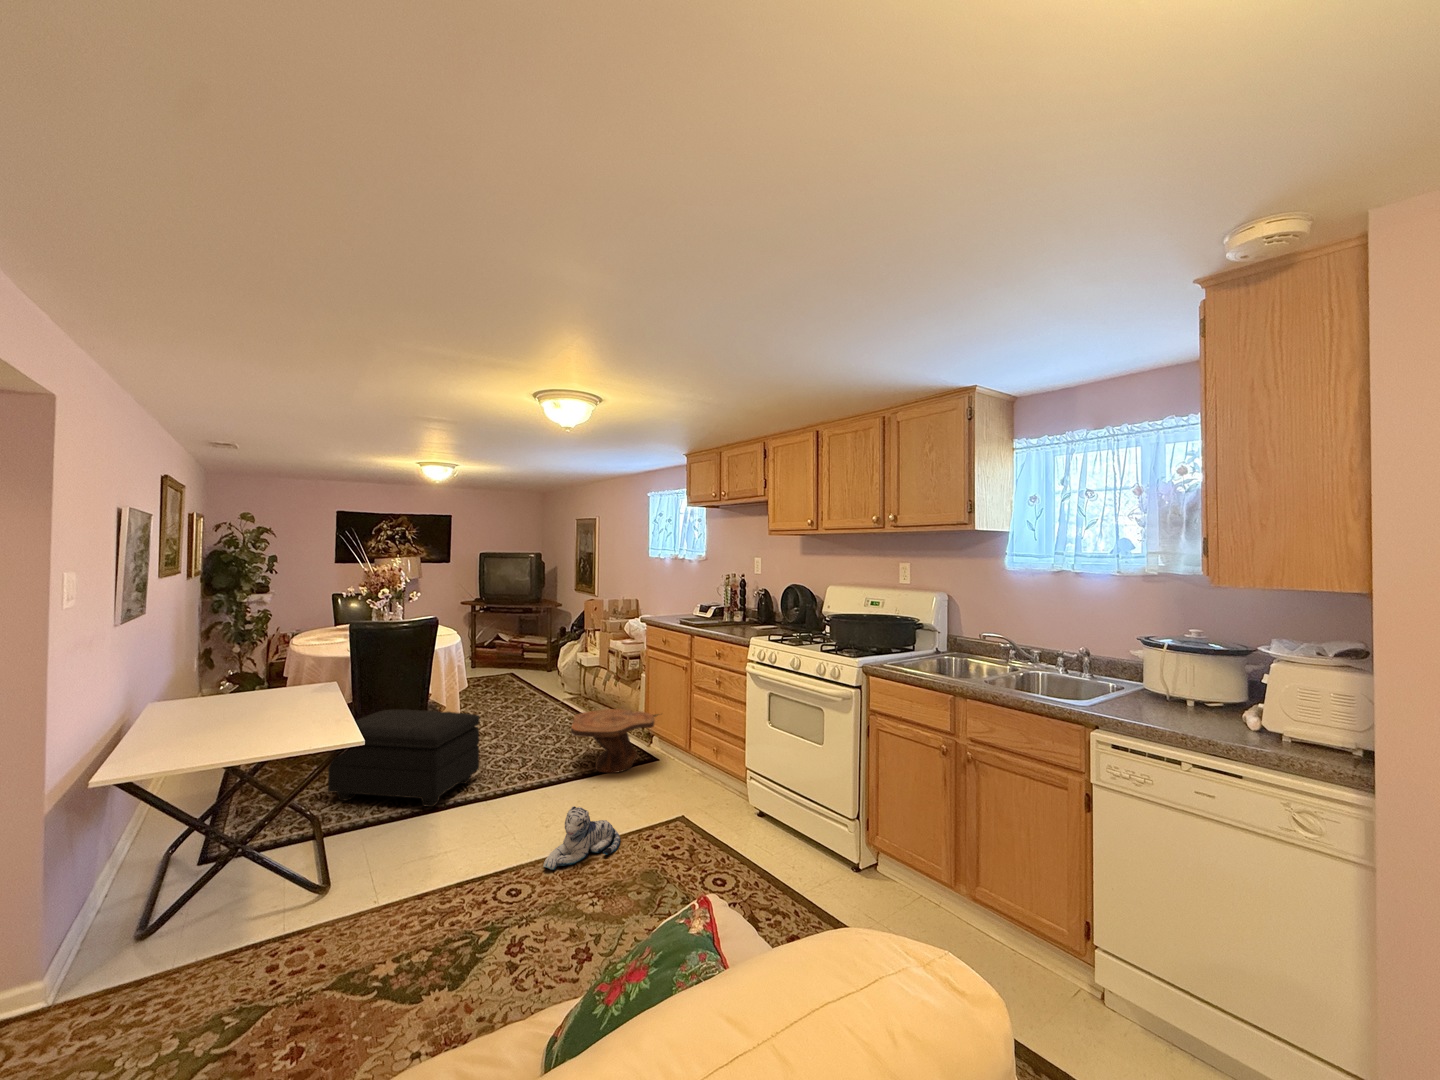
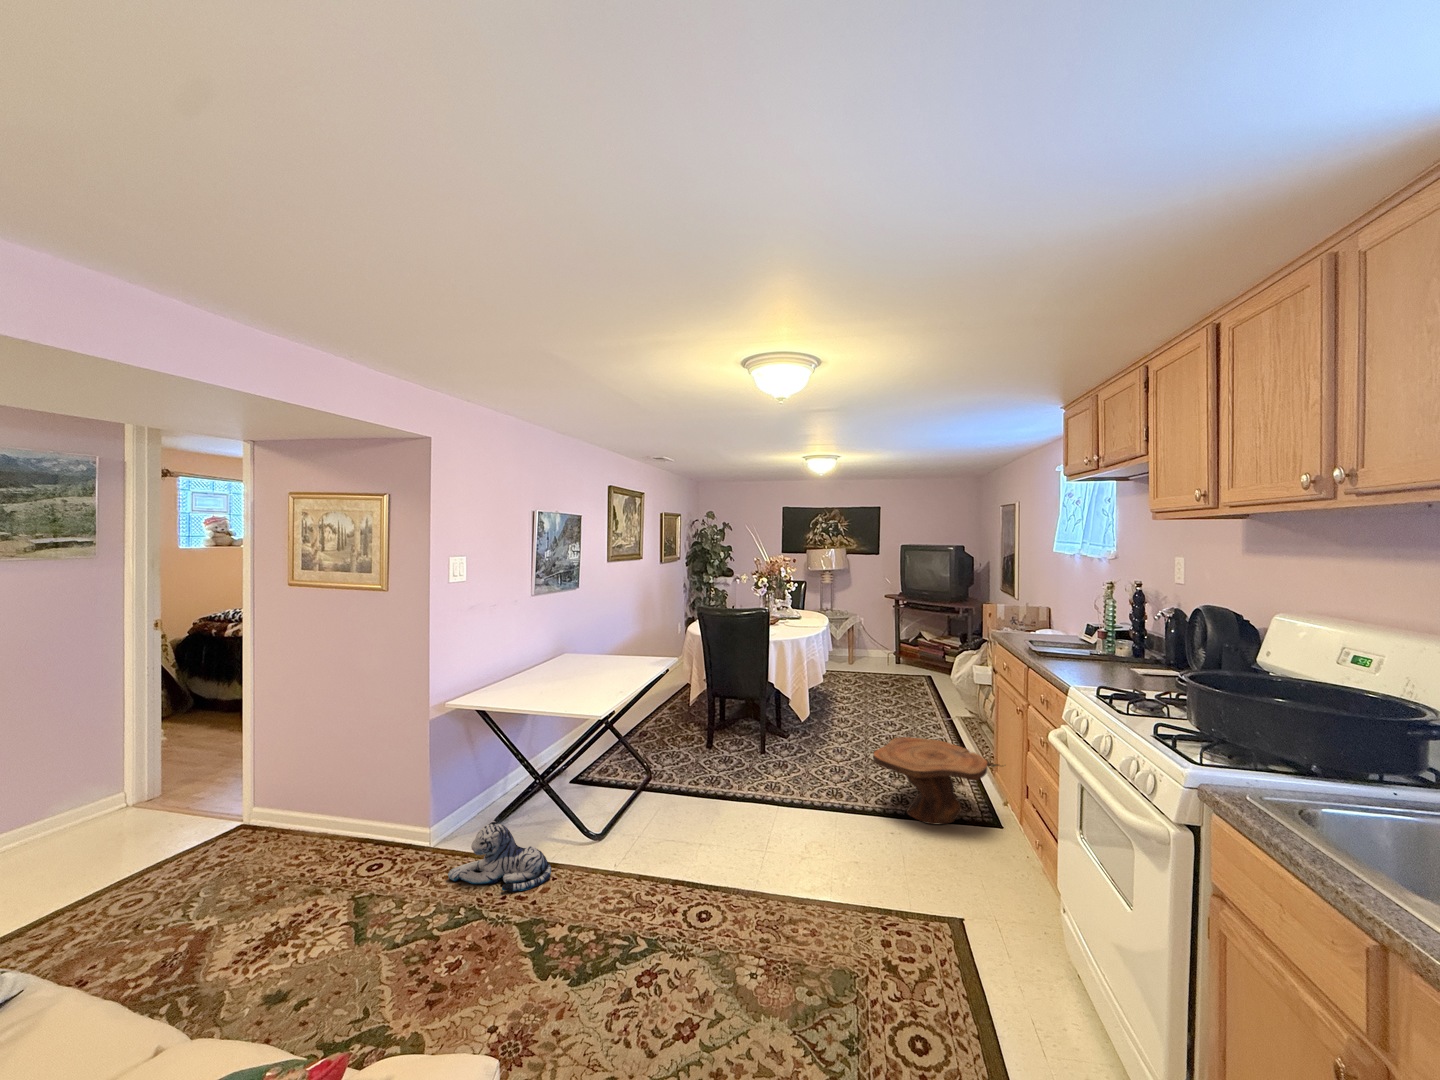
footstool: present [328,710,480,807] -> none [667,690,787,793]
plush toy: present [543,806,620,870] -> present [448,821,551,892]

